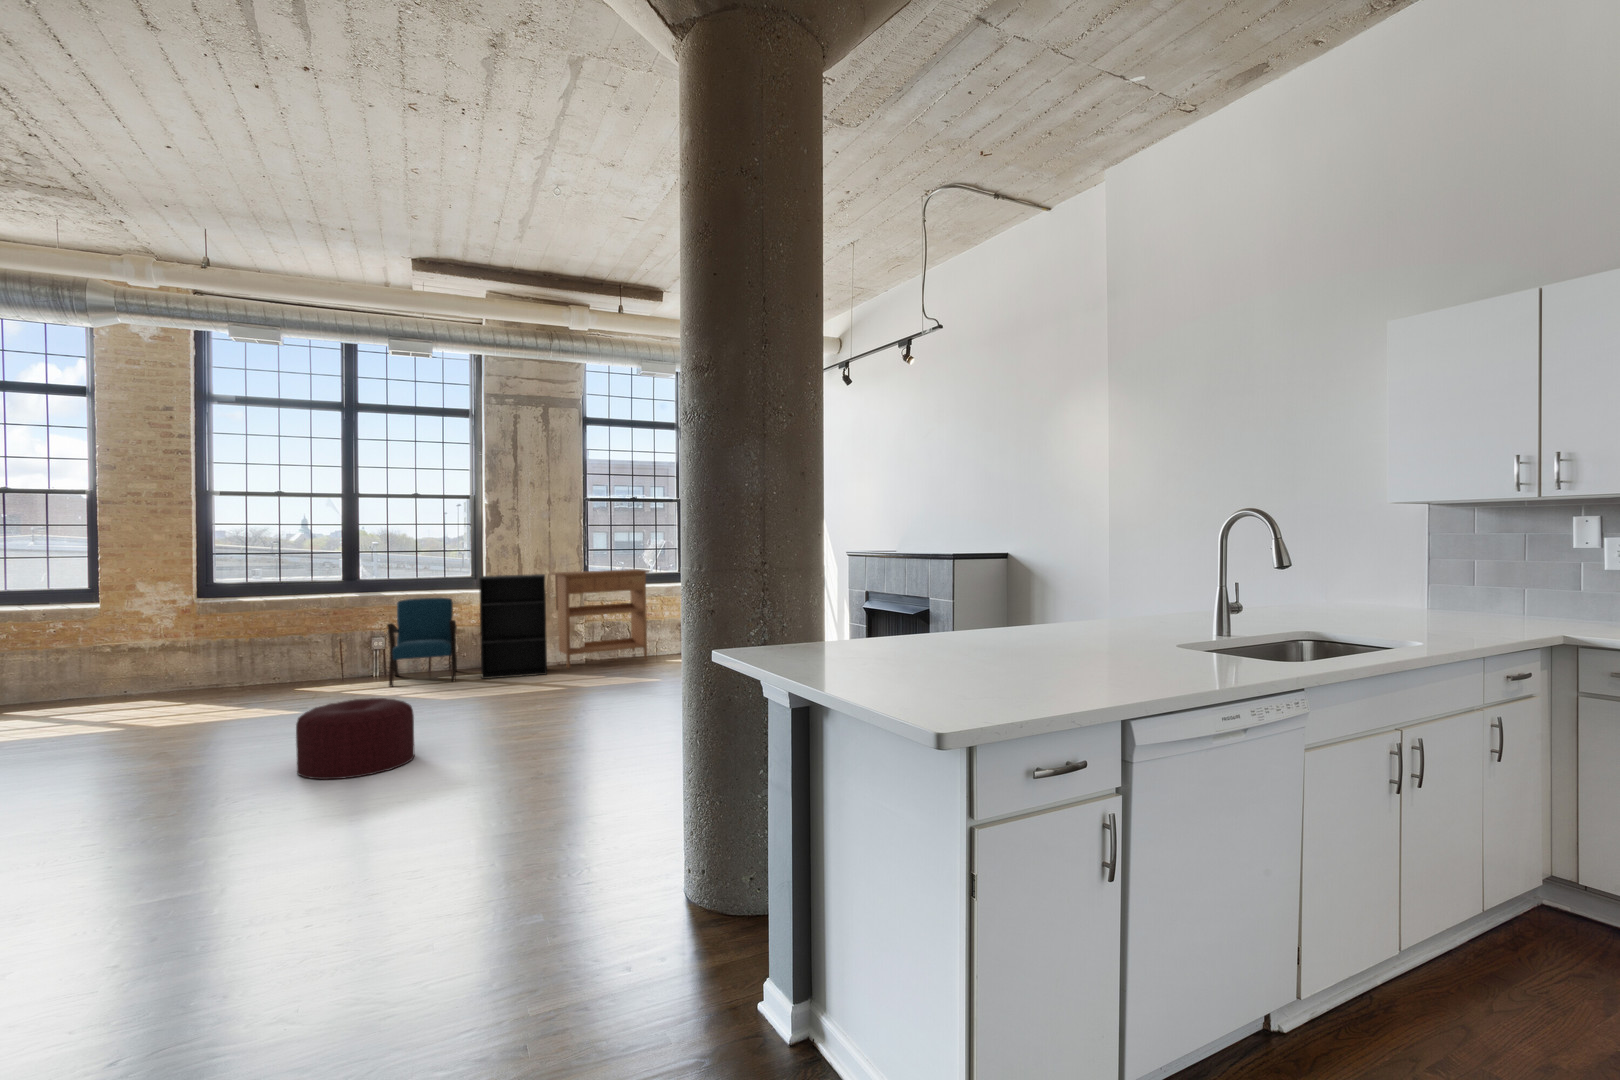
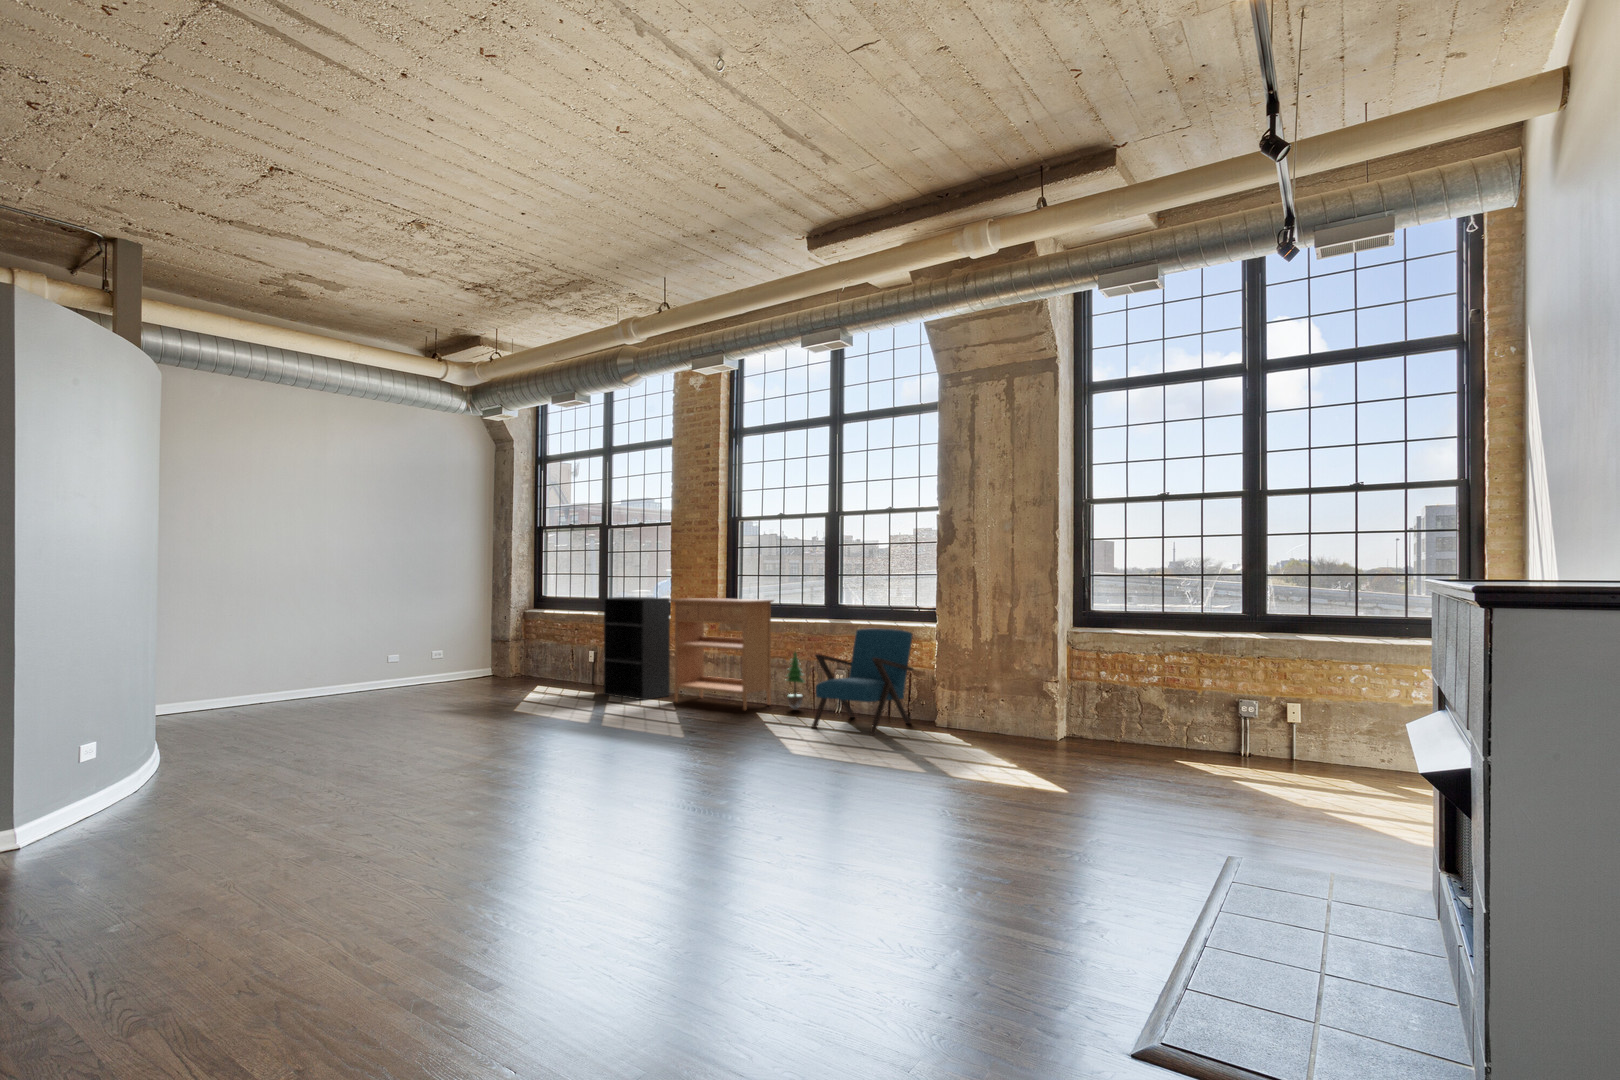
console table: present [552,569,650,669] -> present [668,598,774,710]
bookshelf: present [479,574,547,679] -> present [604,597,670,700]
potted tree: none [311,626,334,680] -> present [786,652,805,709]
ottoman: present [296,698,415,779] -> none [473,732,596,823]

